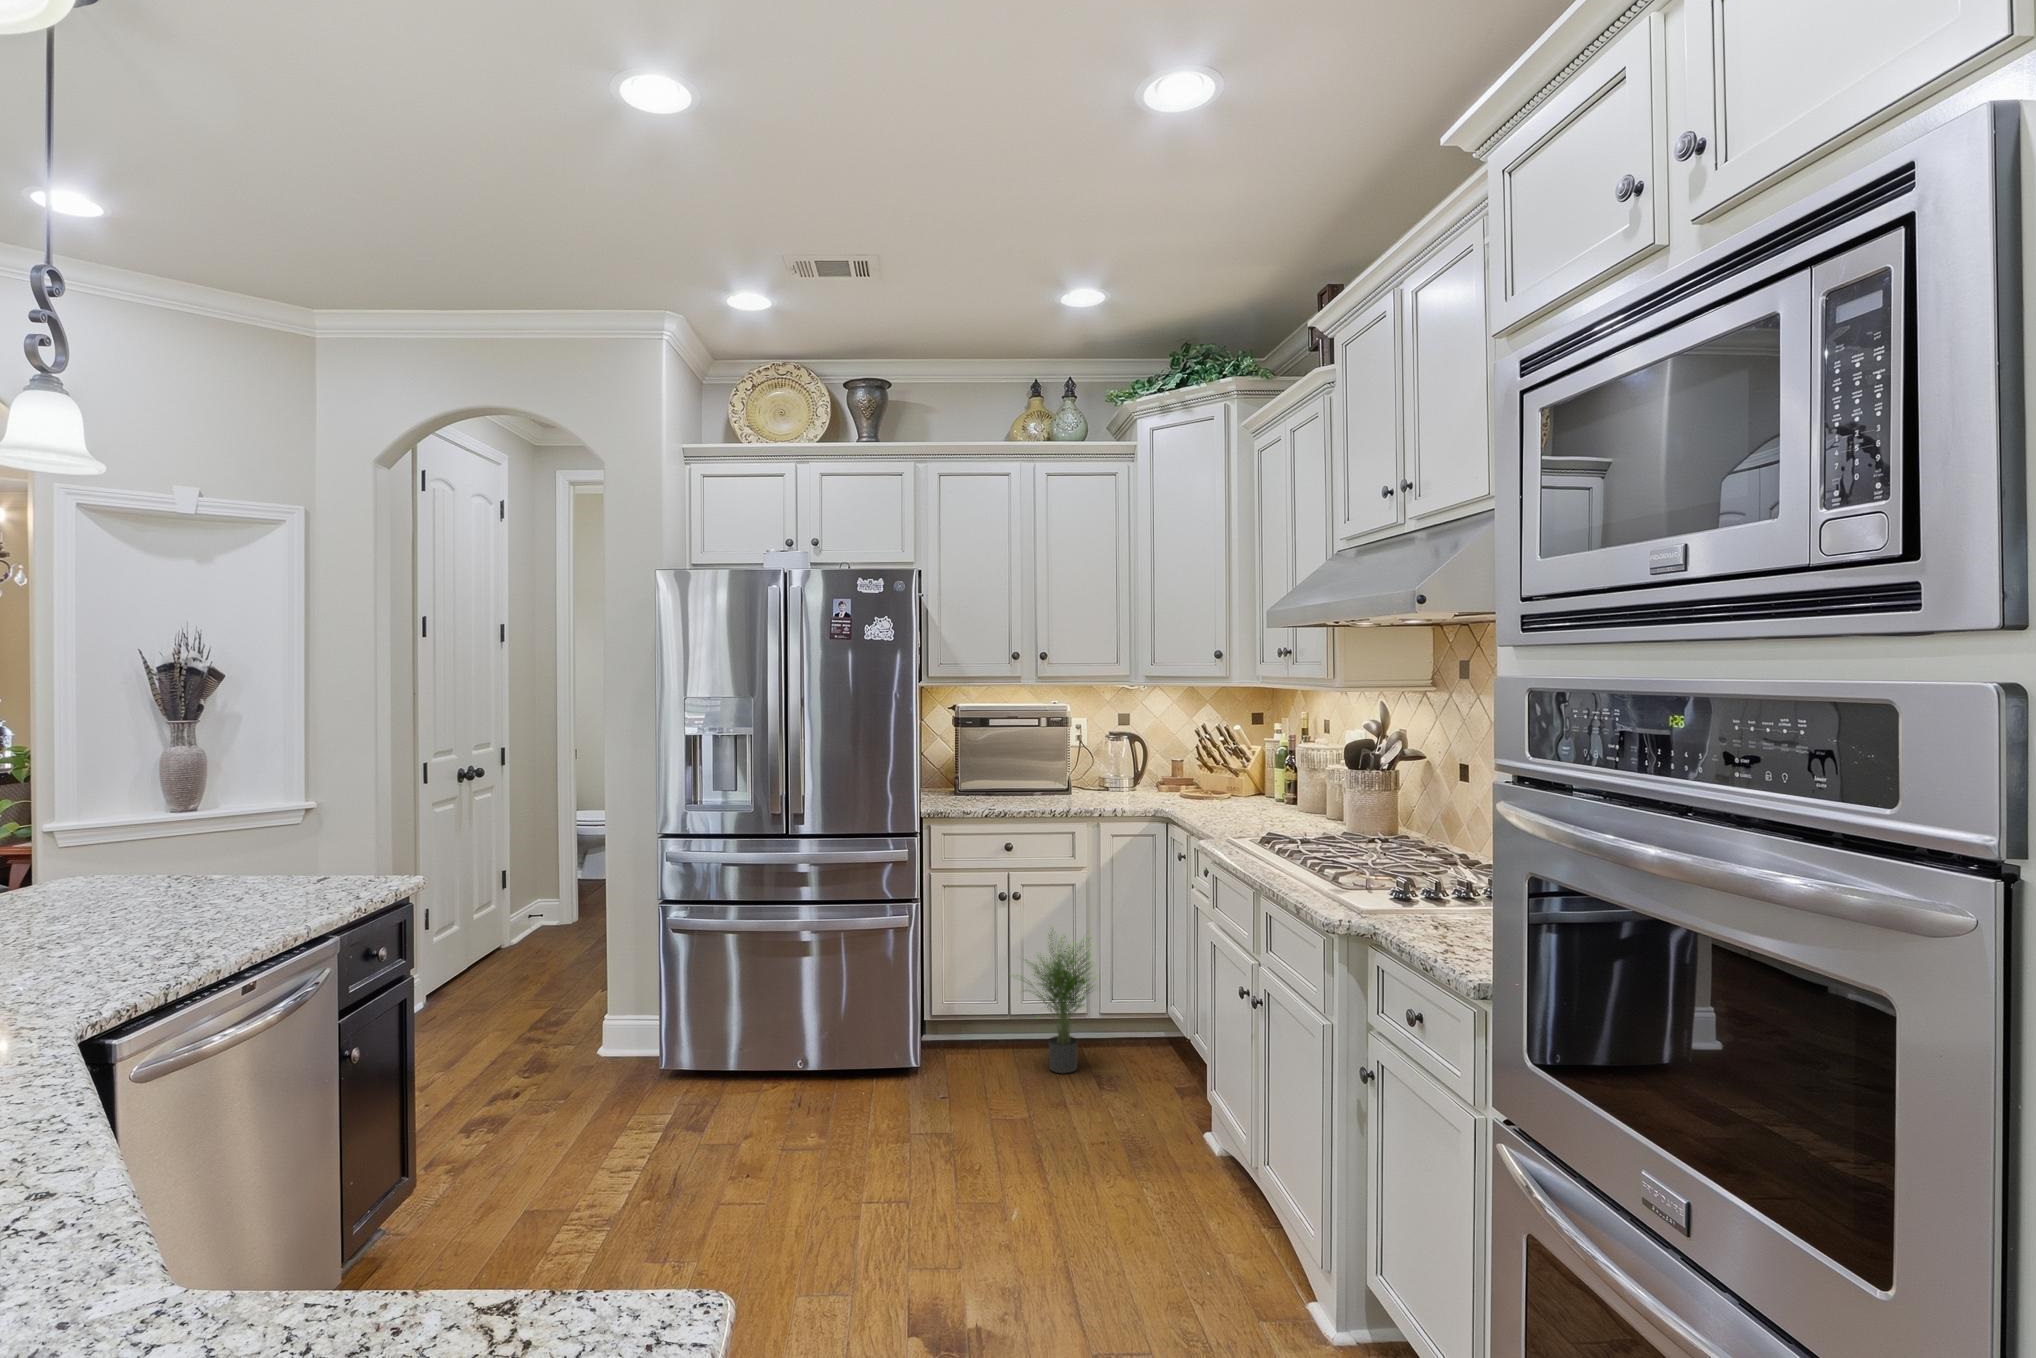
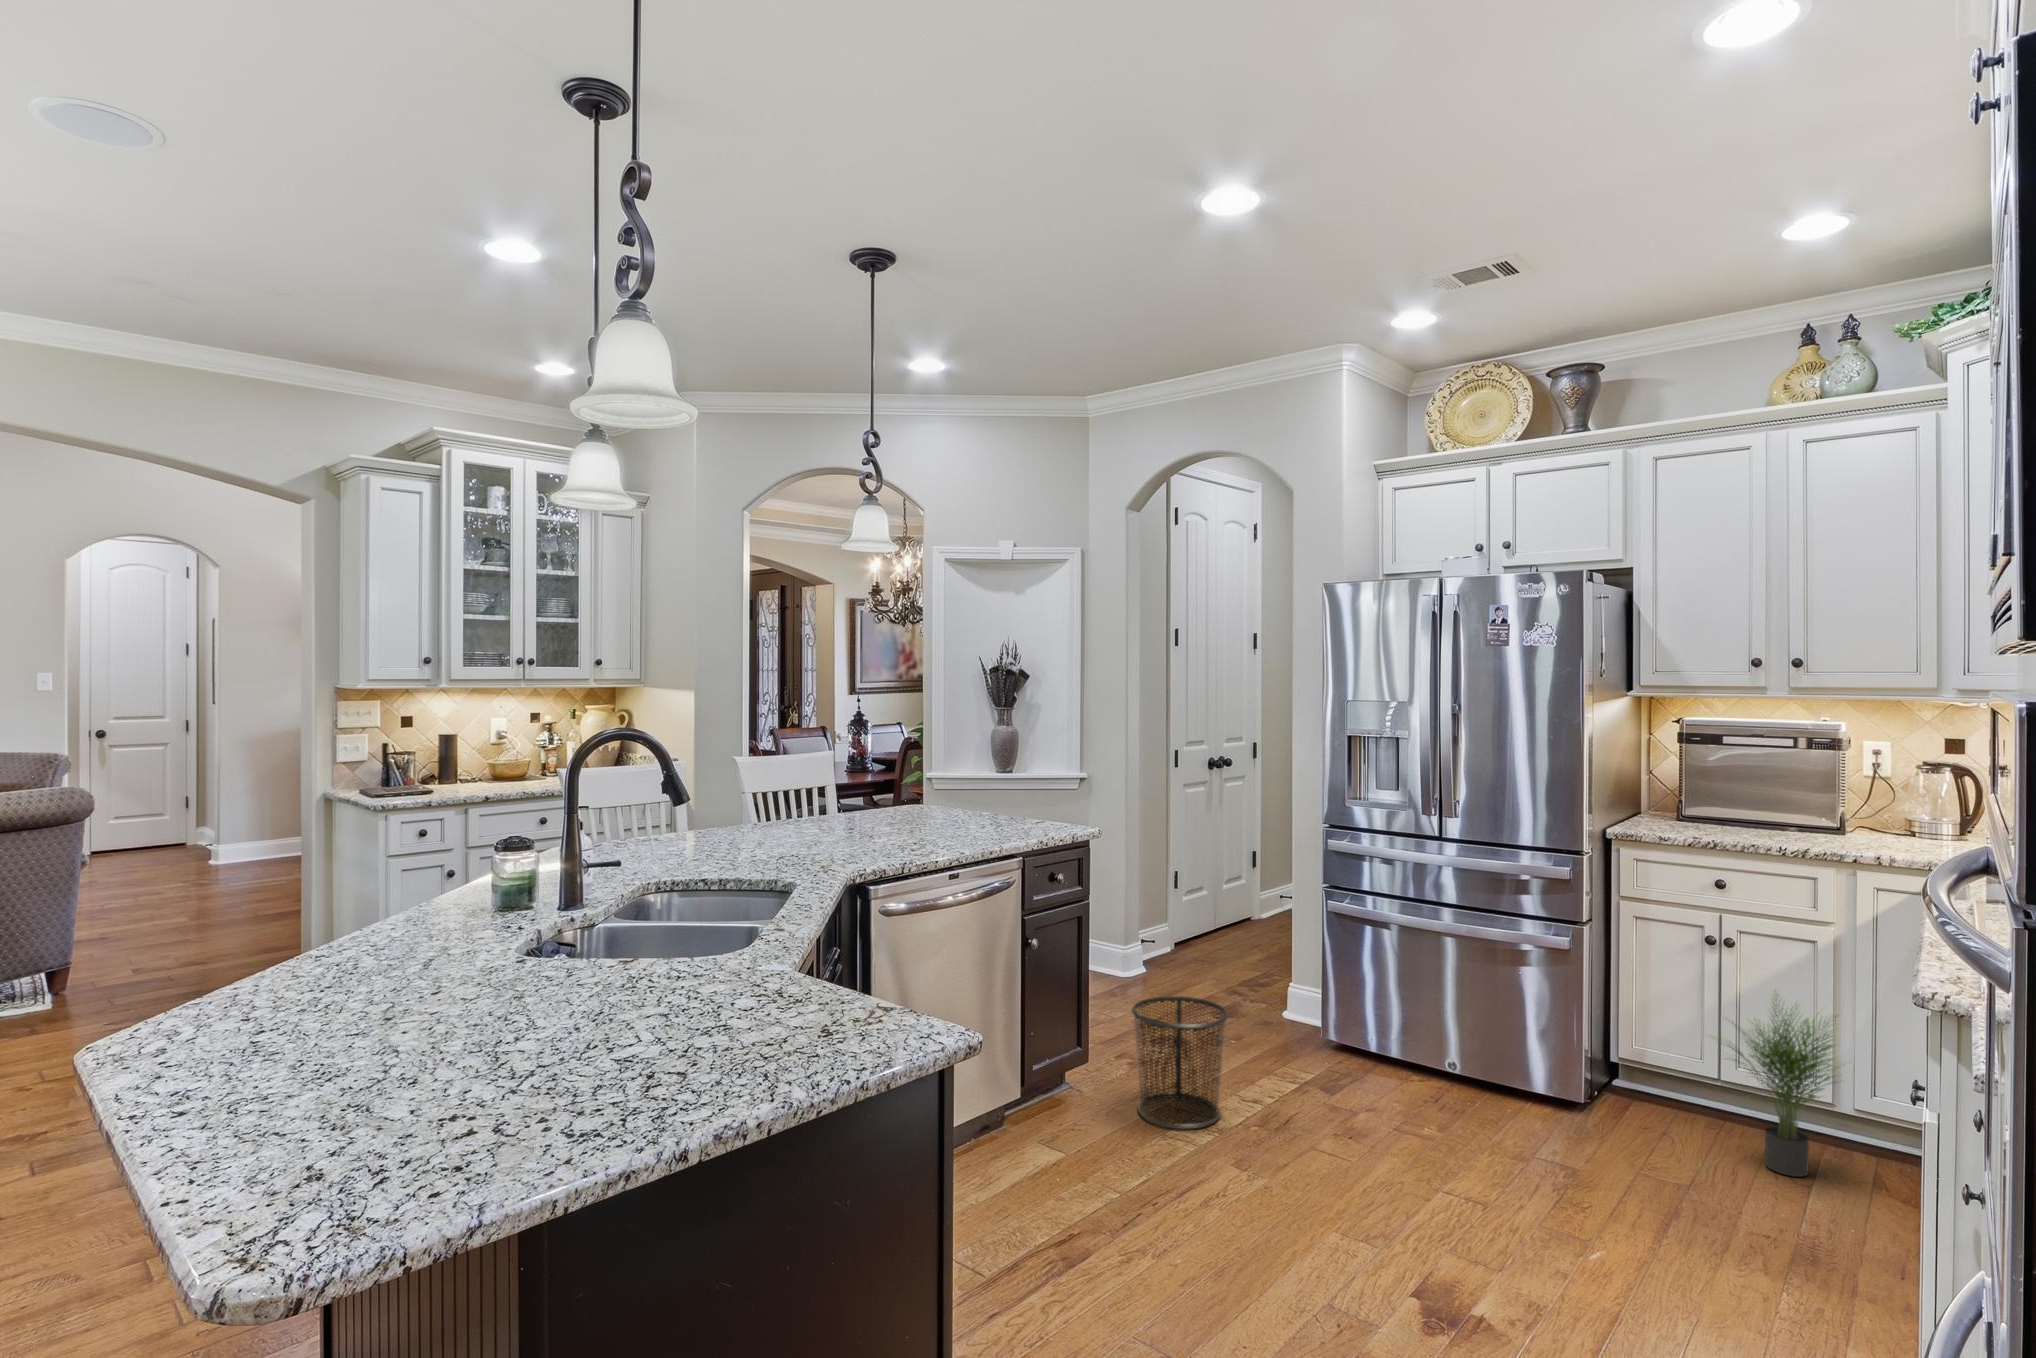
waste bin: none [477,1056,599,1216] -> present [1132,996,1228,1129]

